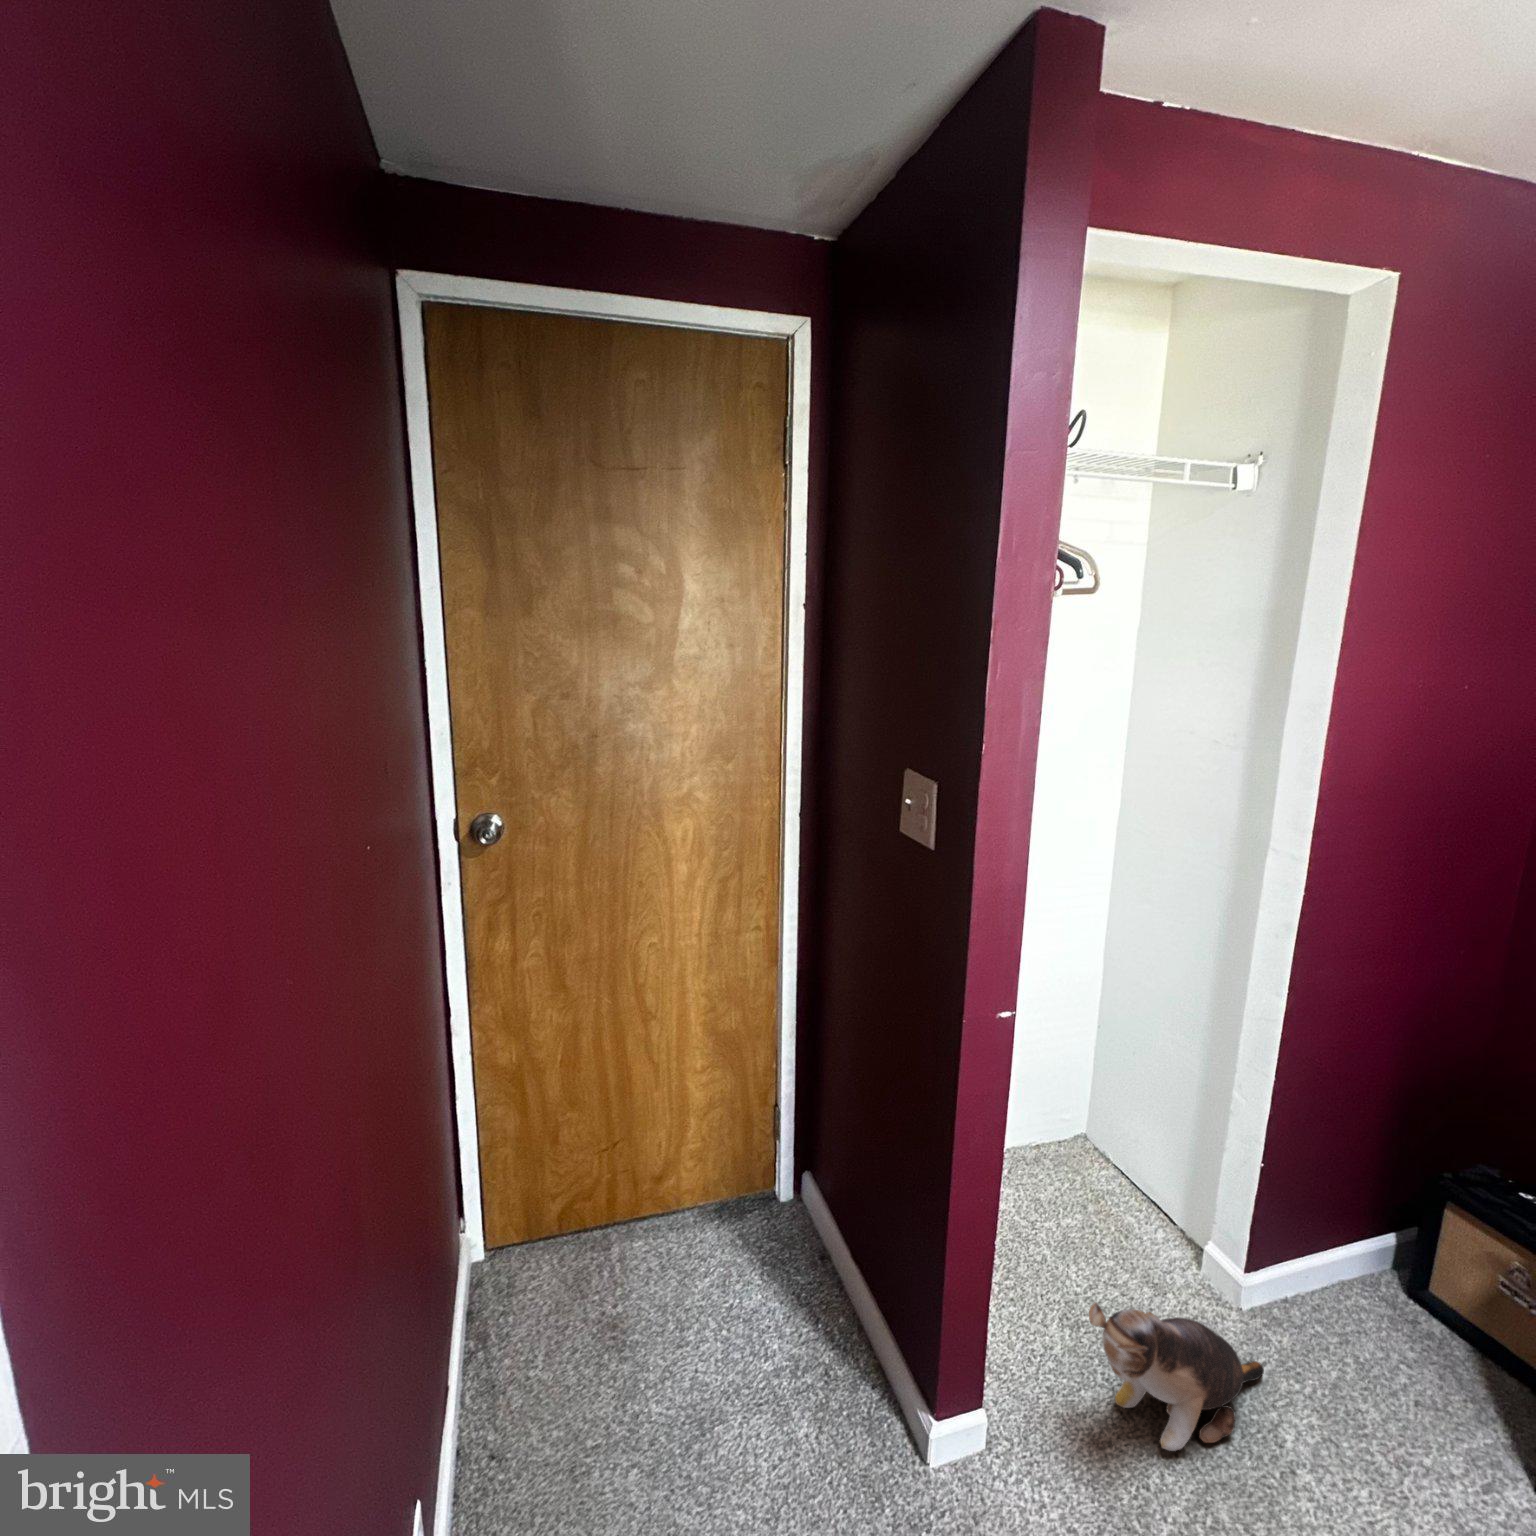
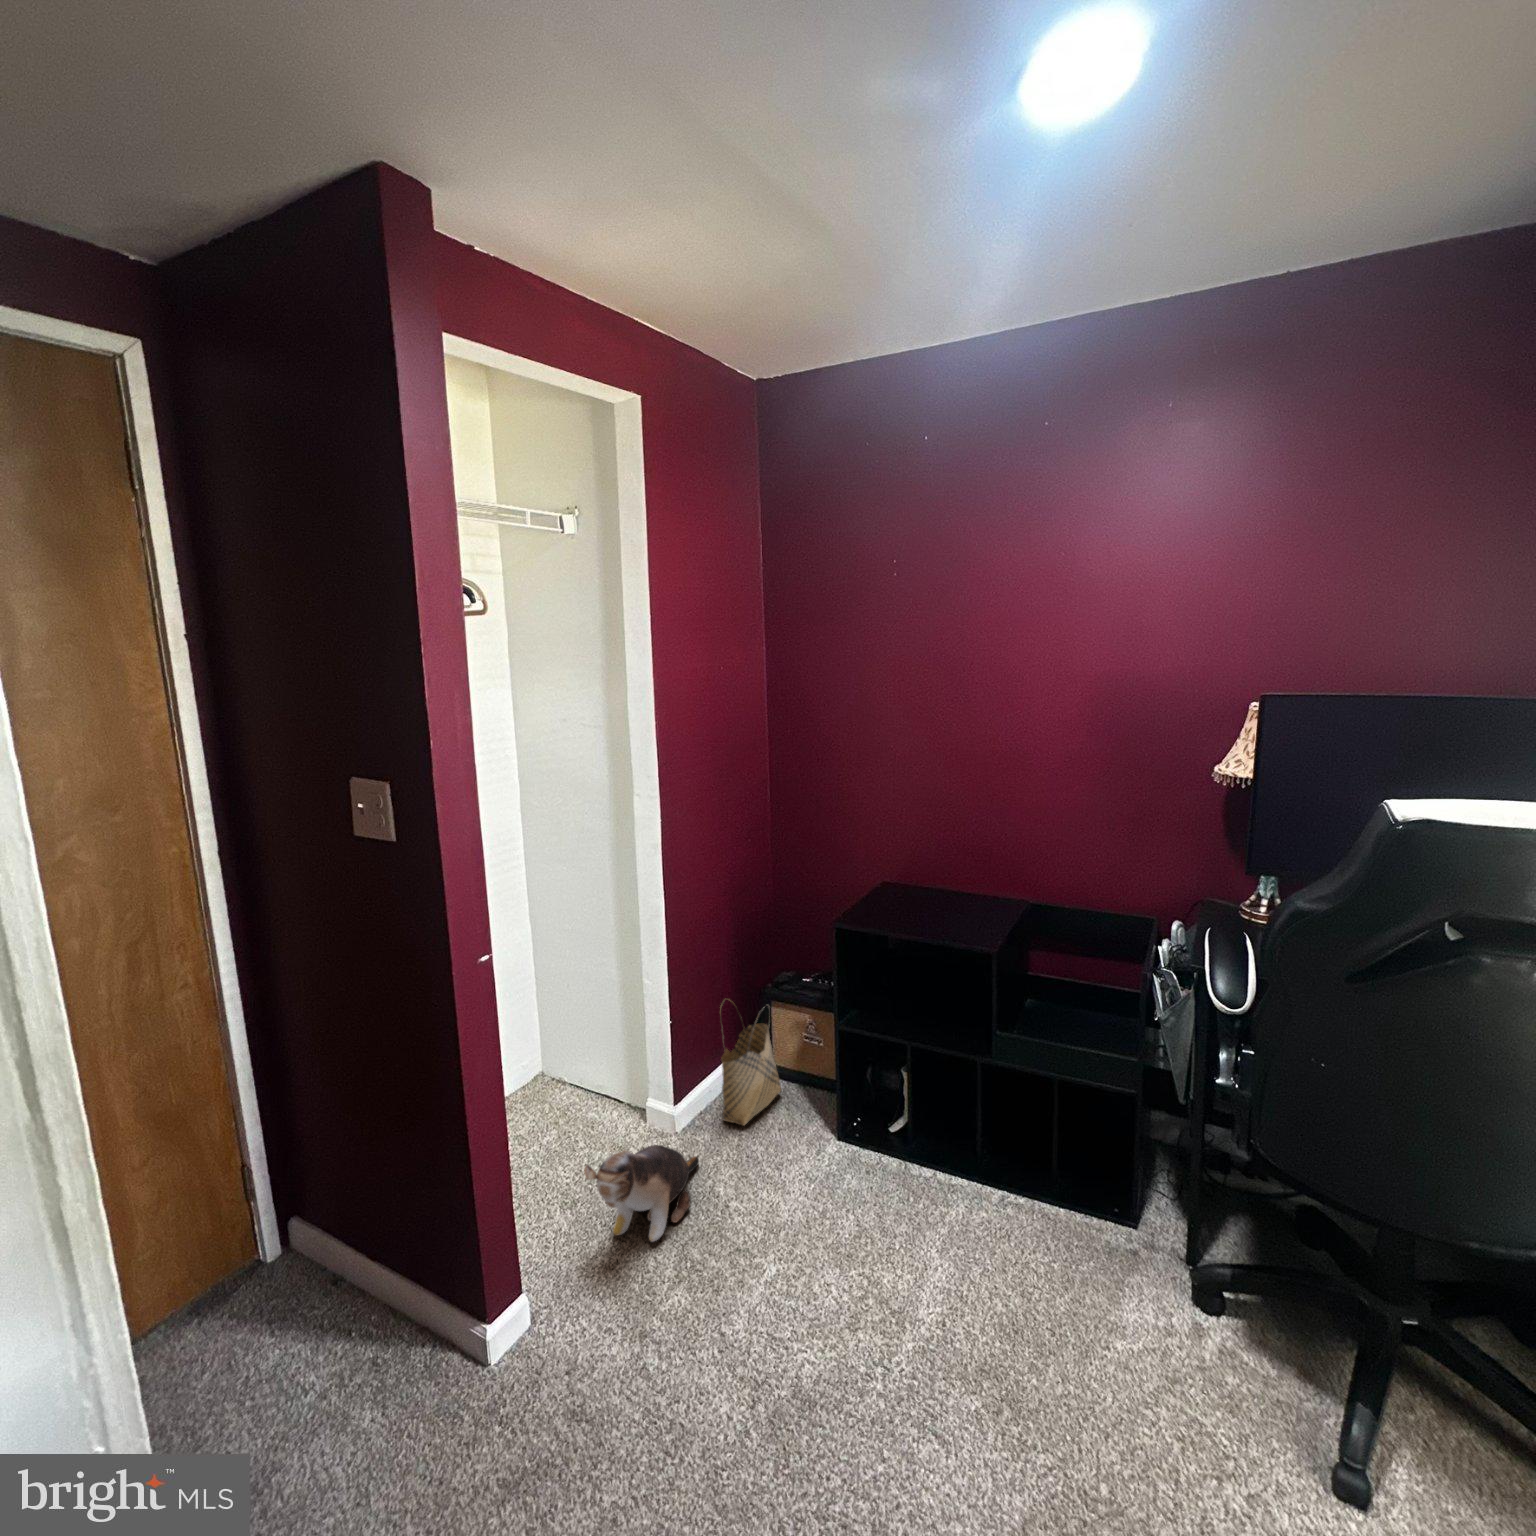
woven basket: none [1317,1168,1440,1361] -> present [721,999,781,1125]

